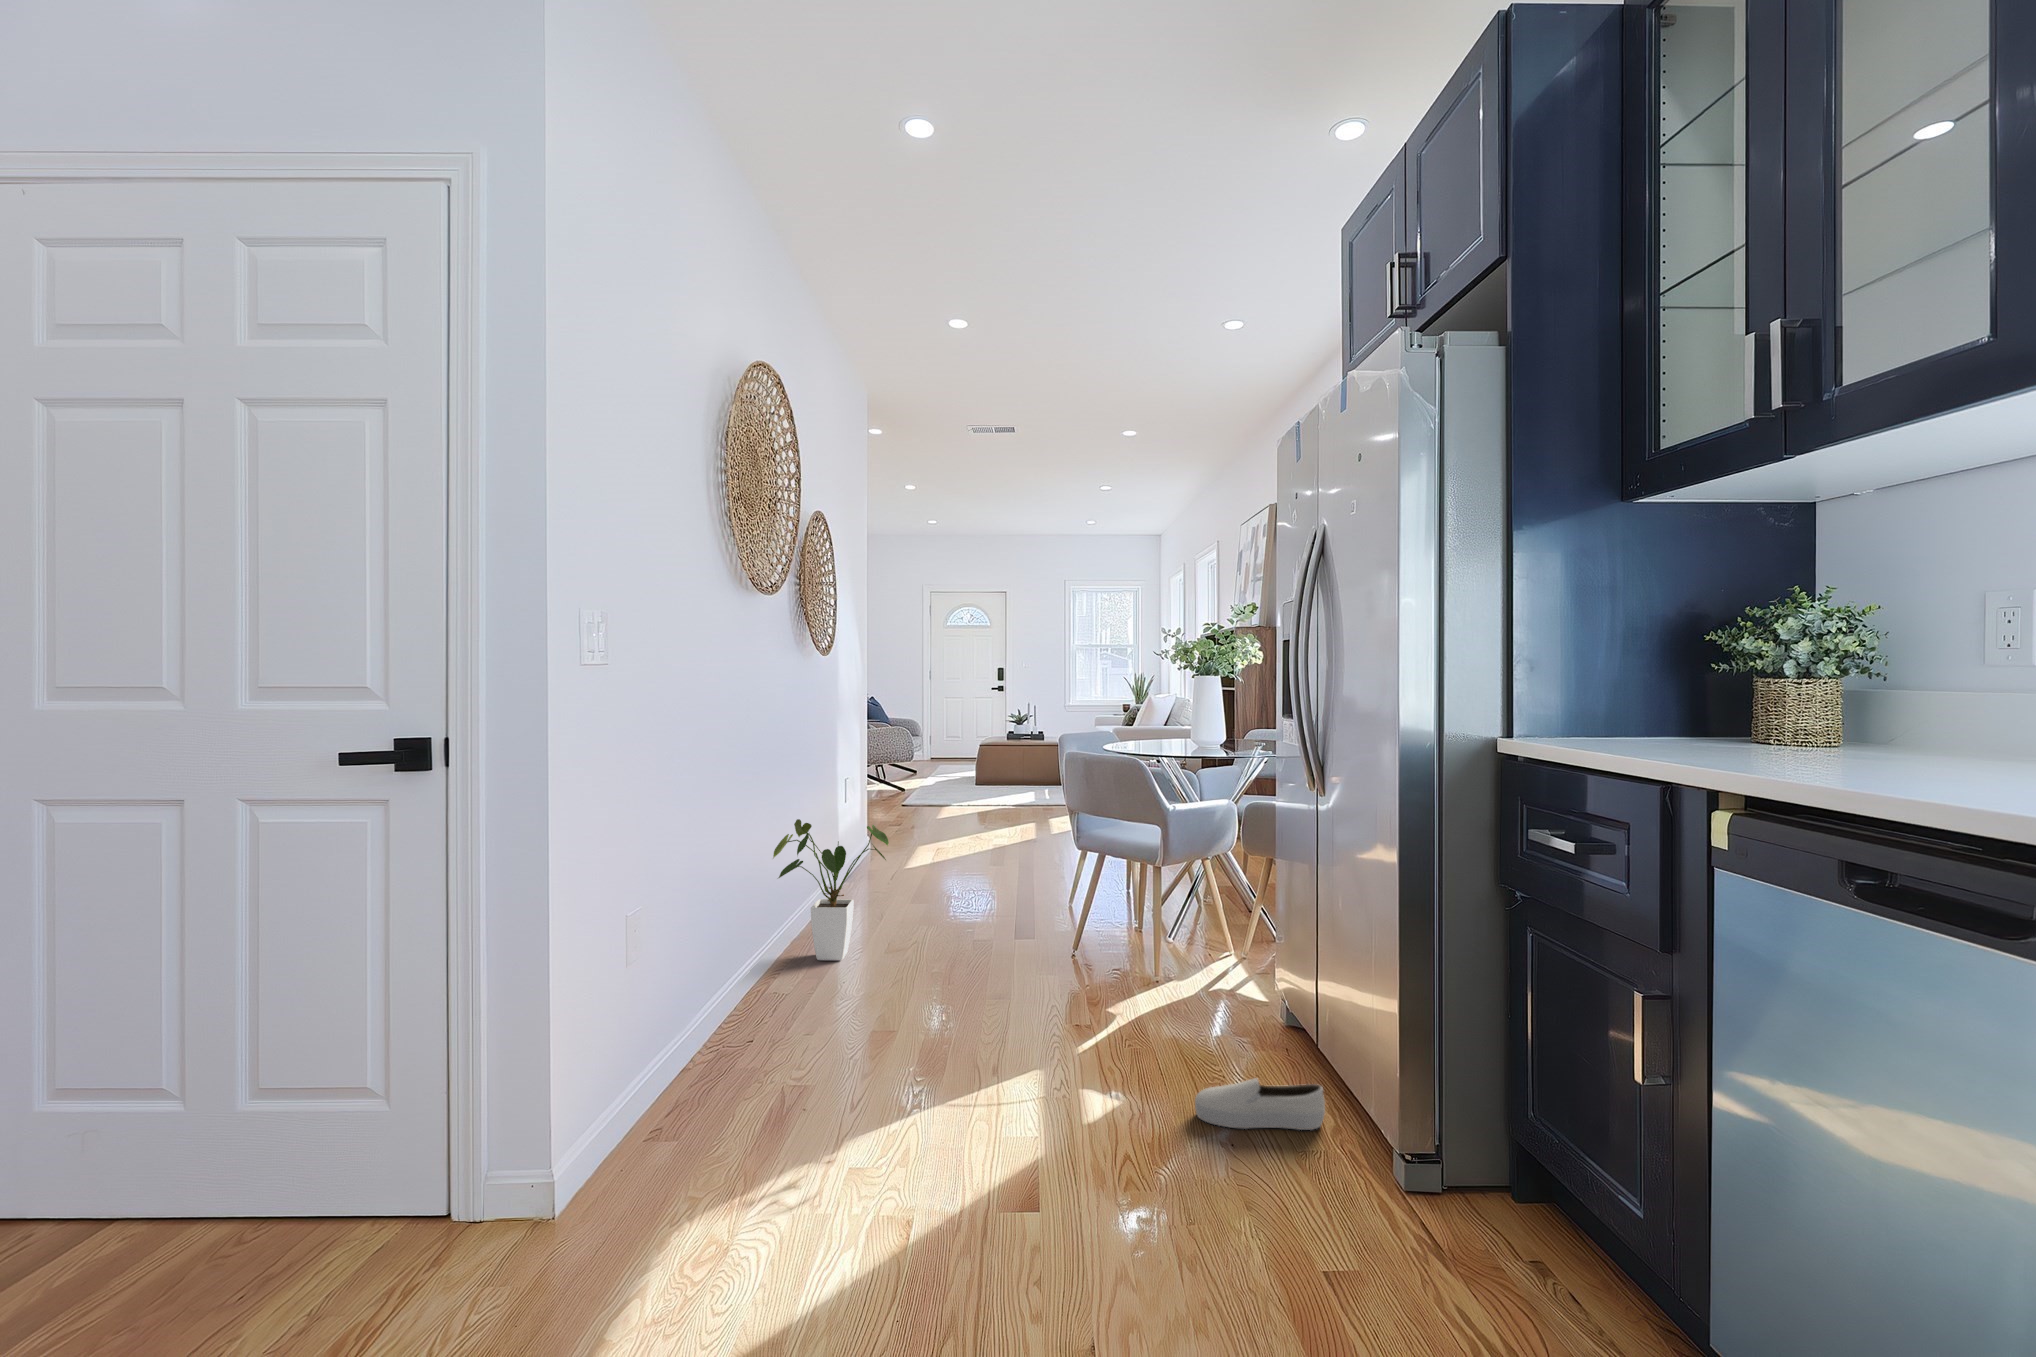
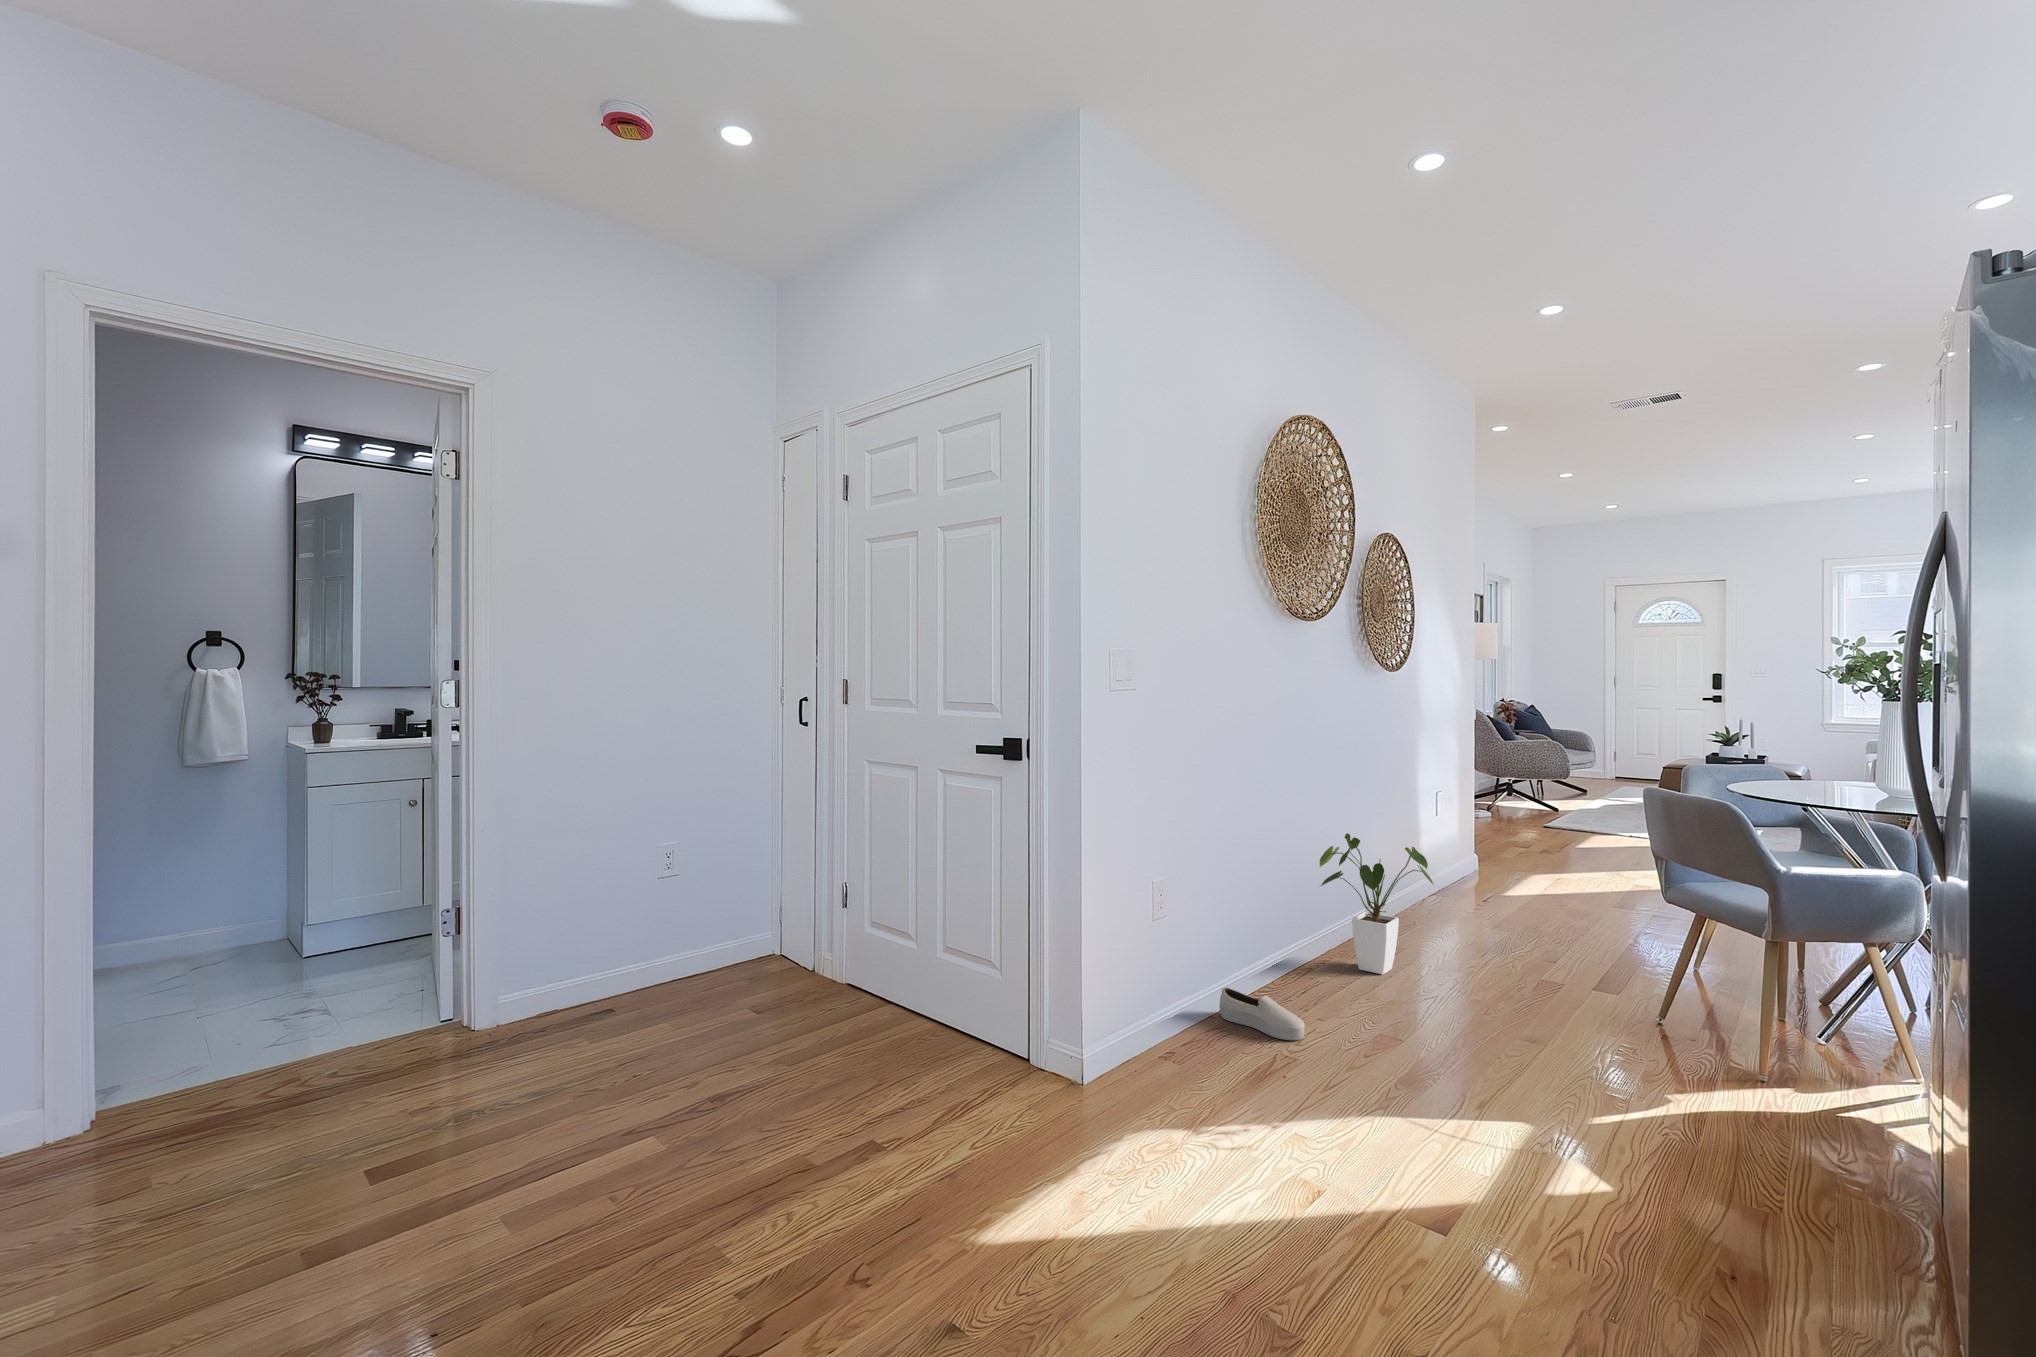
shoe: present [1195,1078,1325,1130] -> present [1219,987,1305,1040]

